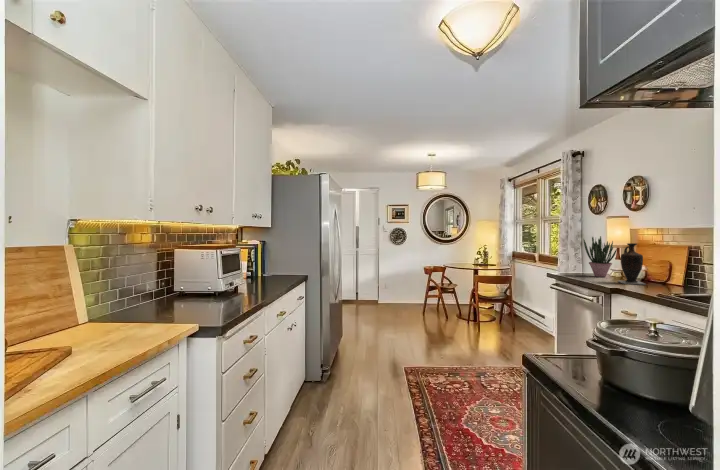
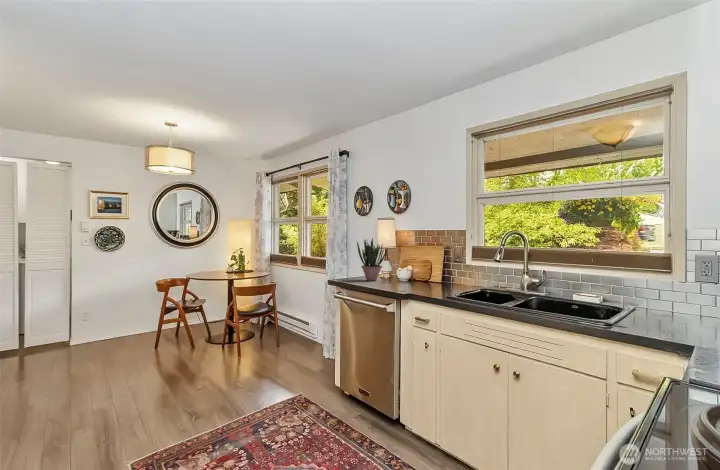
vase: present [618,243,646,285] -> none [391,245,415,286]

